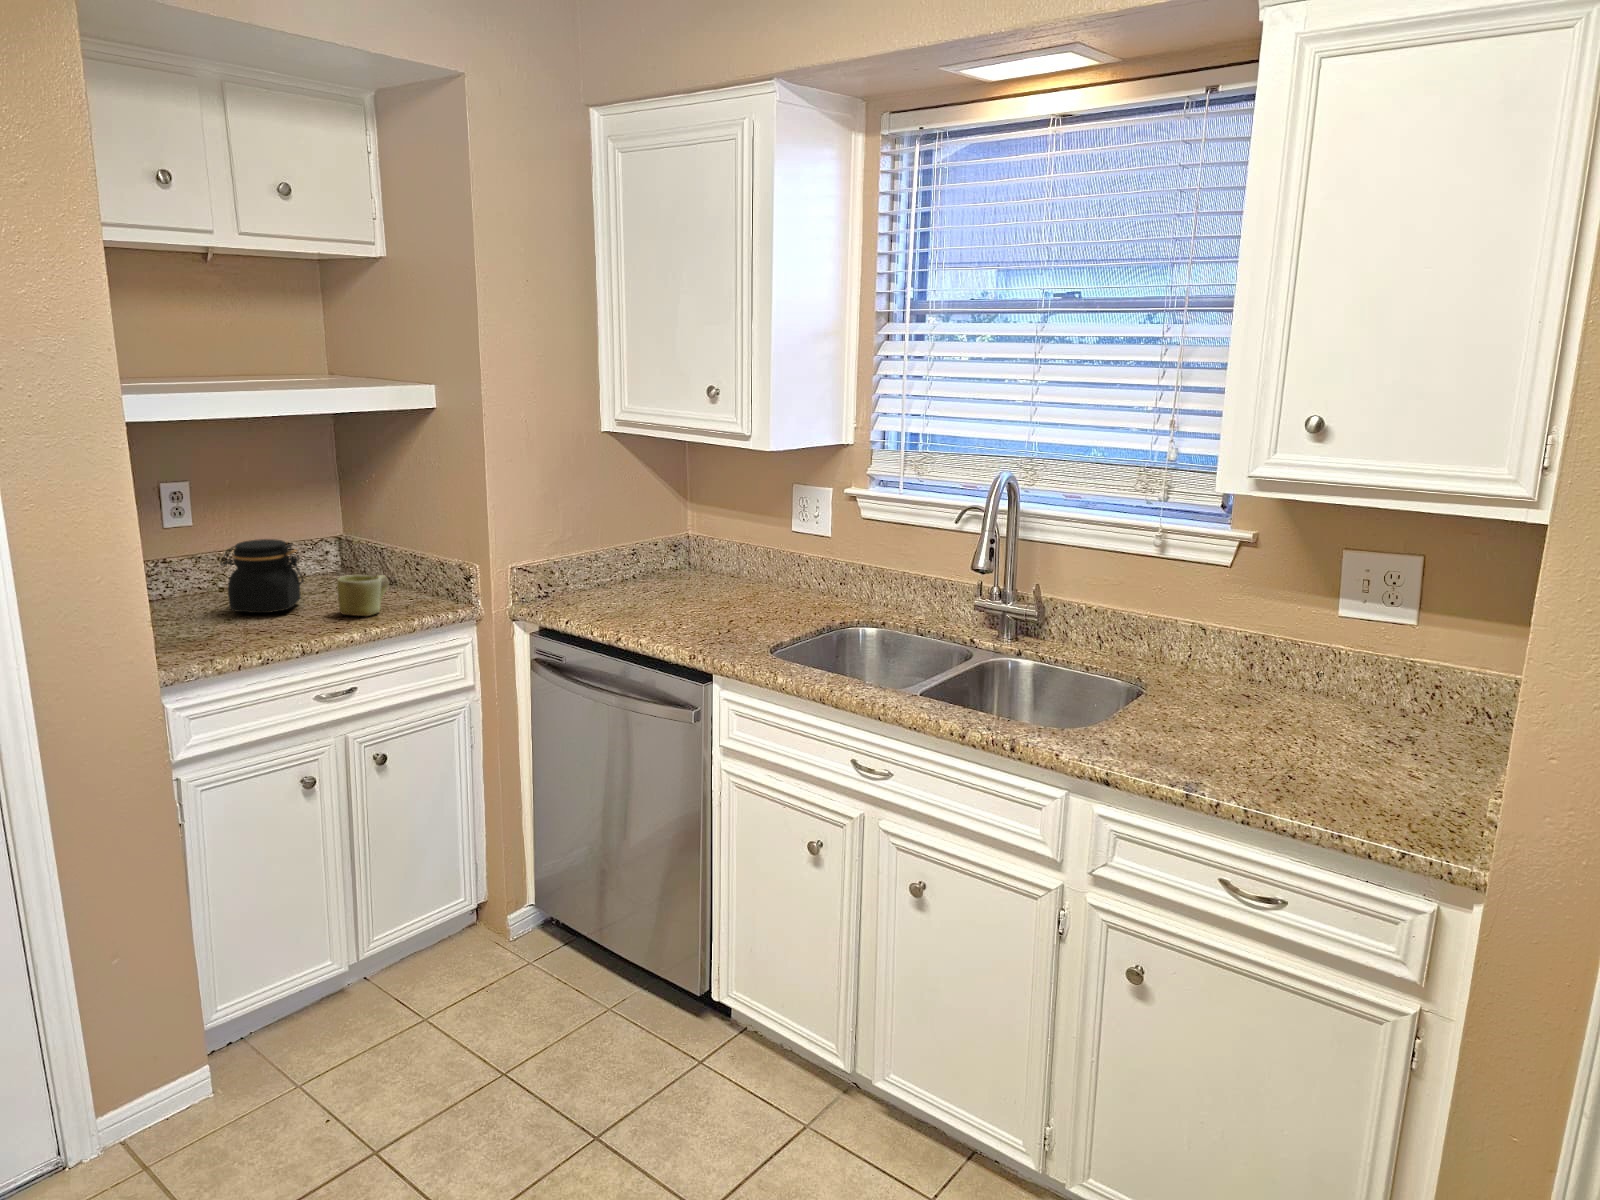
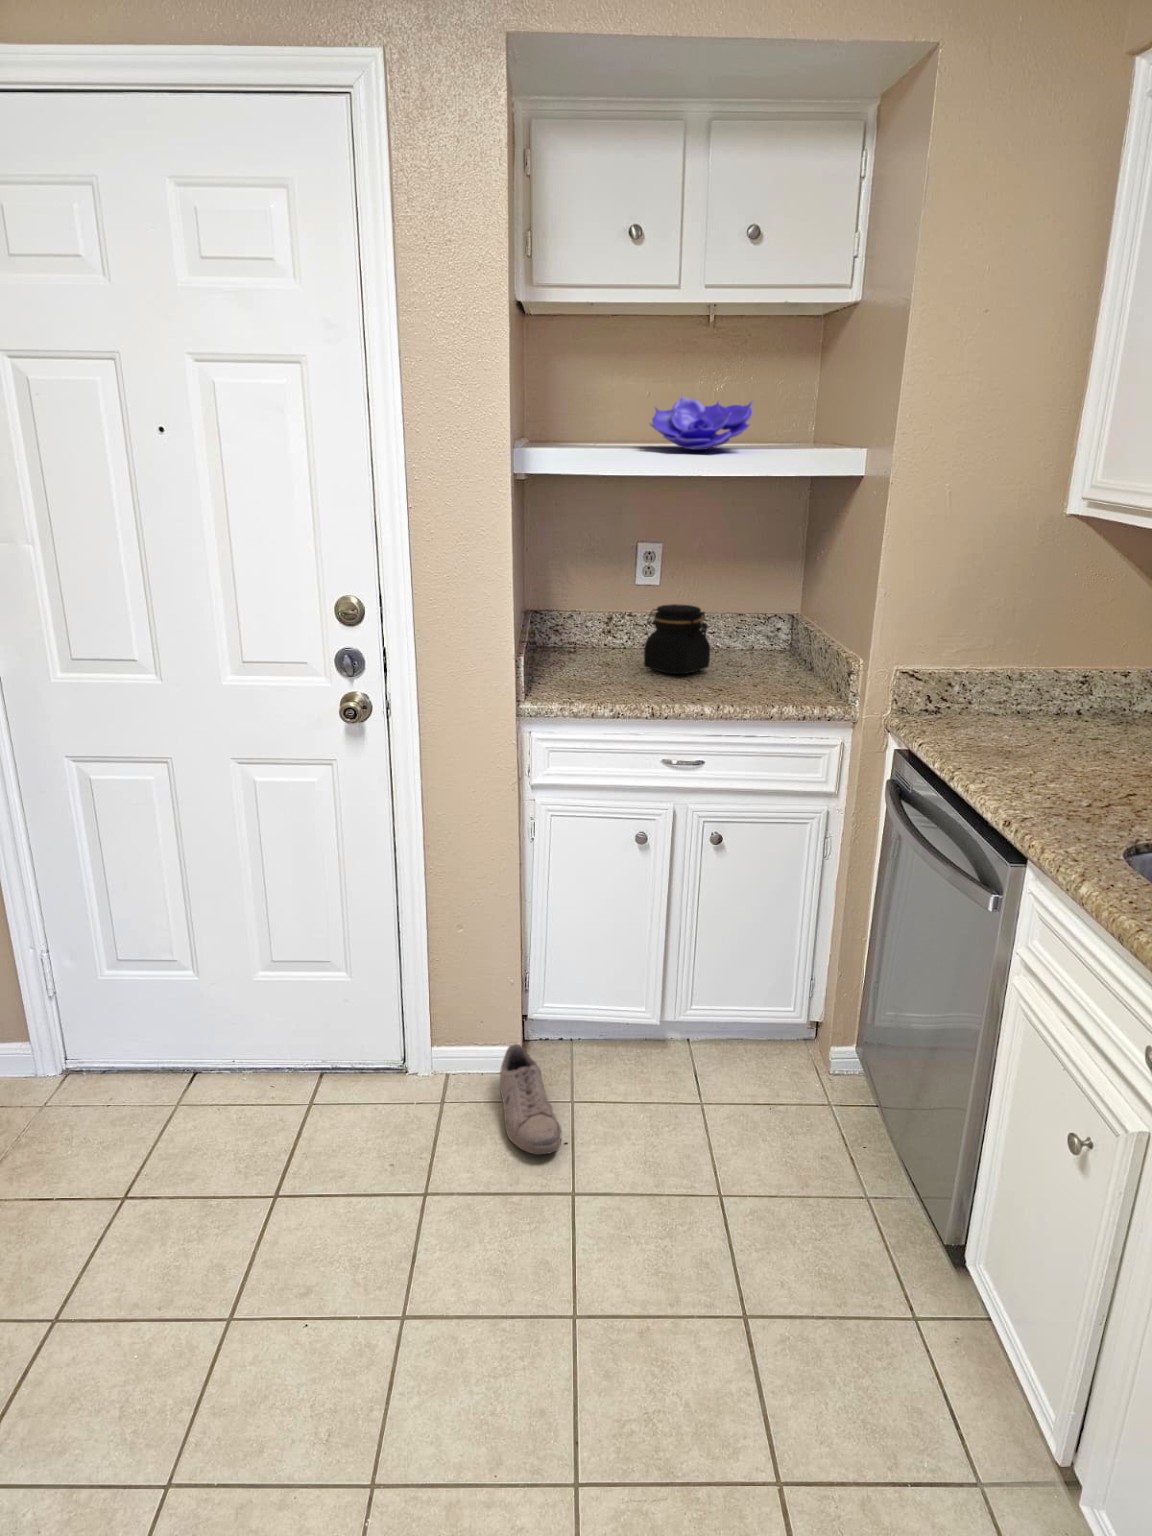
decorative bowl: none [195,323,322,383] -> present [650,396,753,450]
mug: present [337,575,389,616] -> none [721,650,777,694]
shoe: none [201,1062,332,1152] -> present [500,1044,561,1155]

